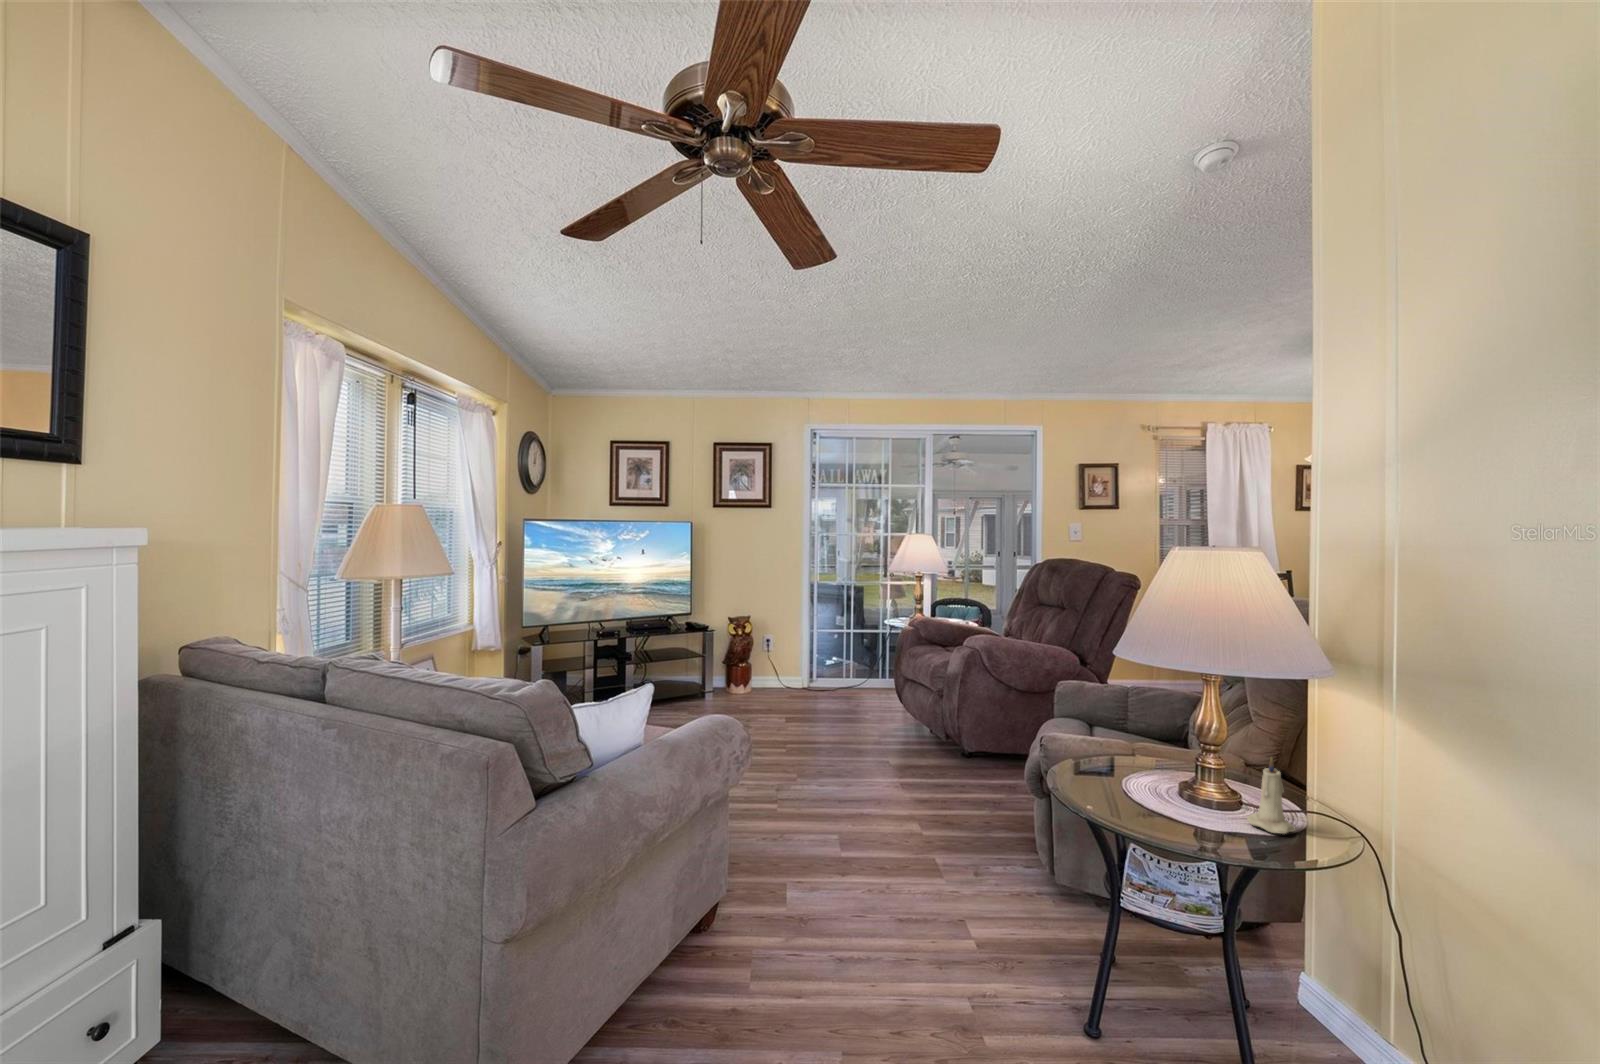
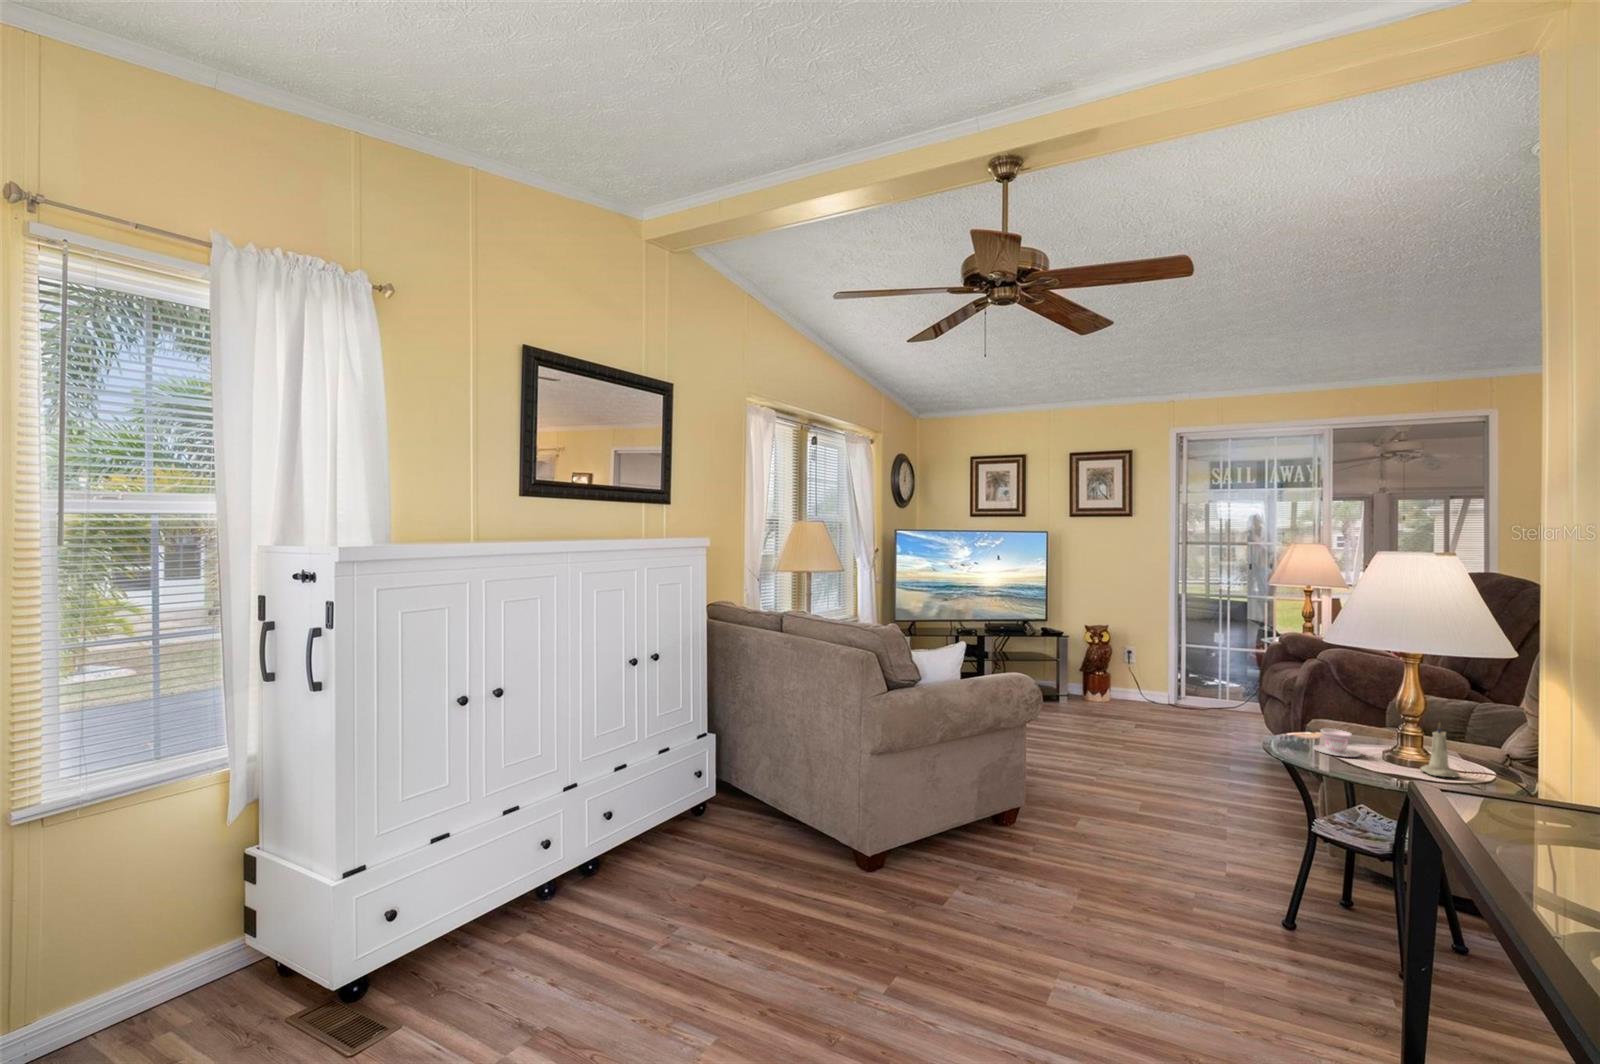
teacup: none [1112,771,1172,816] -> present [1313,728,1361,757]

